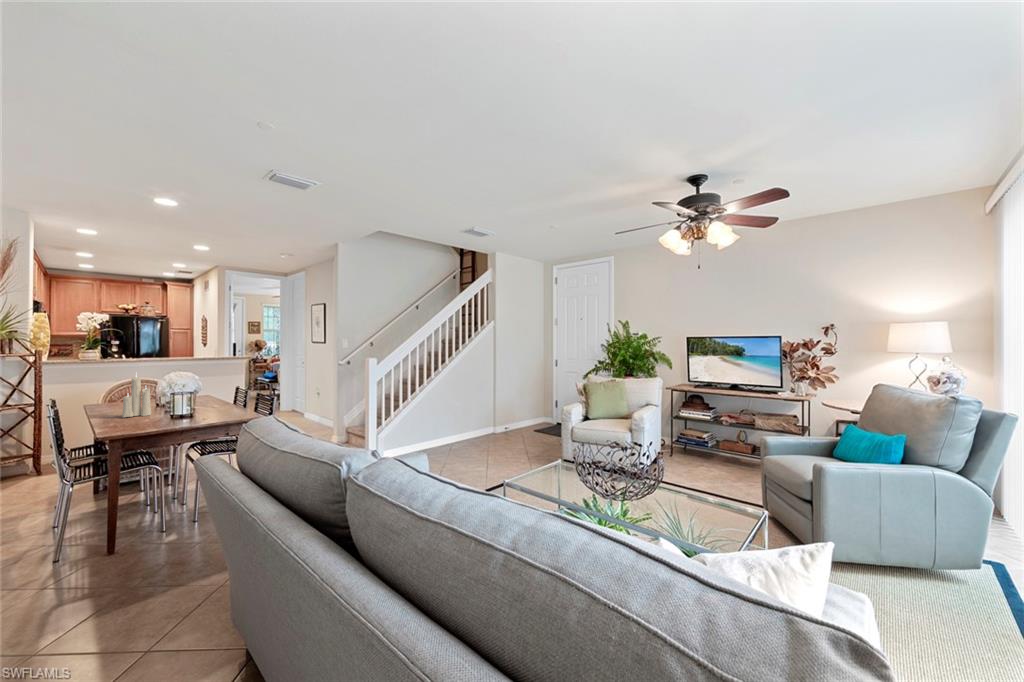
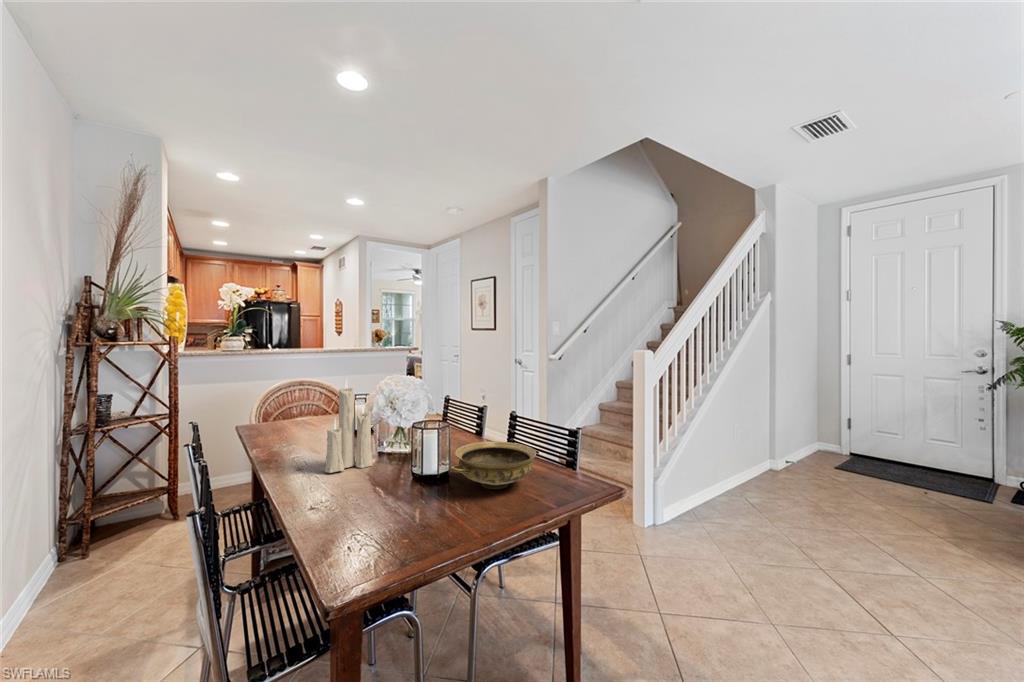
ceramic bowl: none [175,401,230,419] -> present [451,442,536,489]

